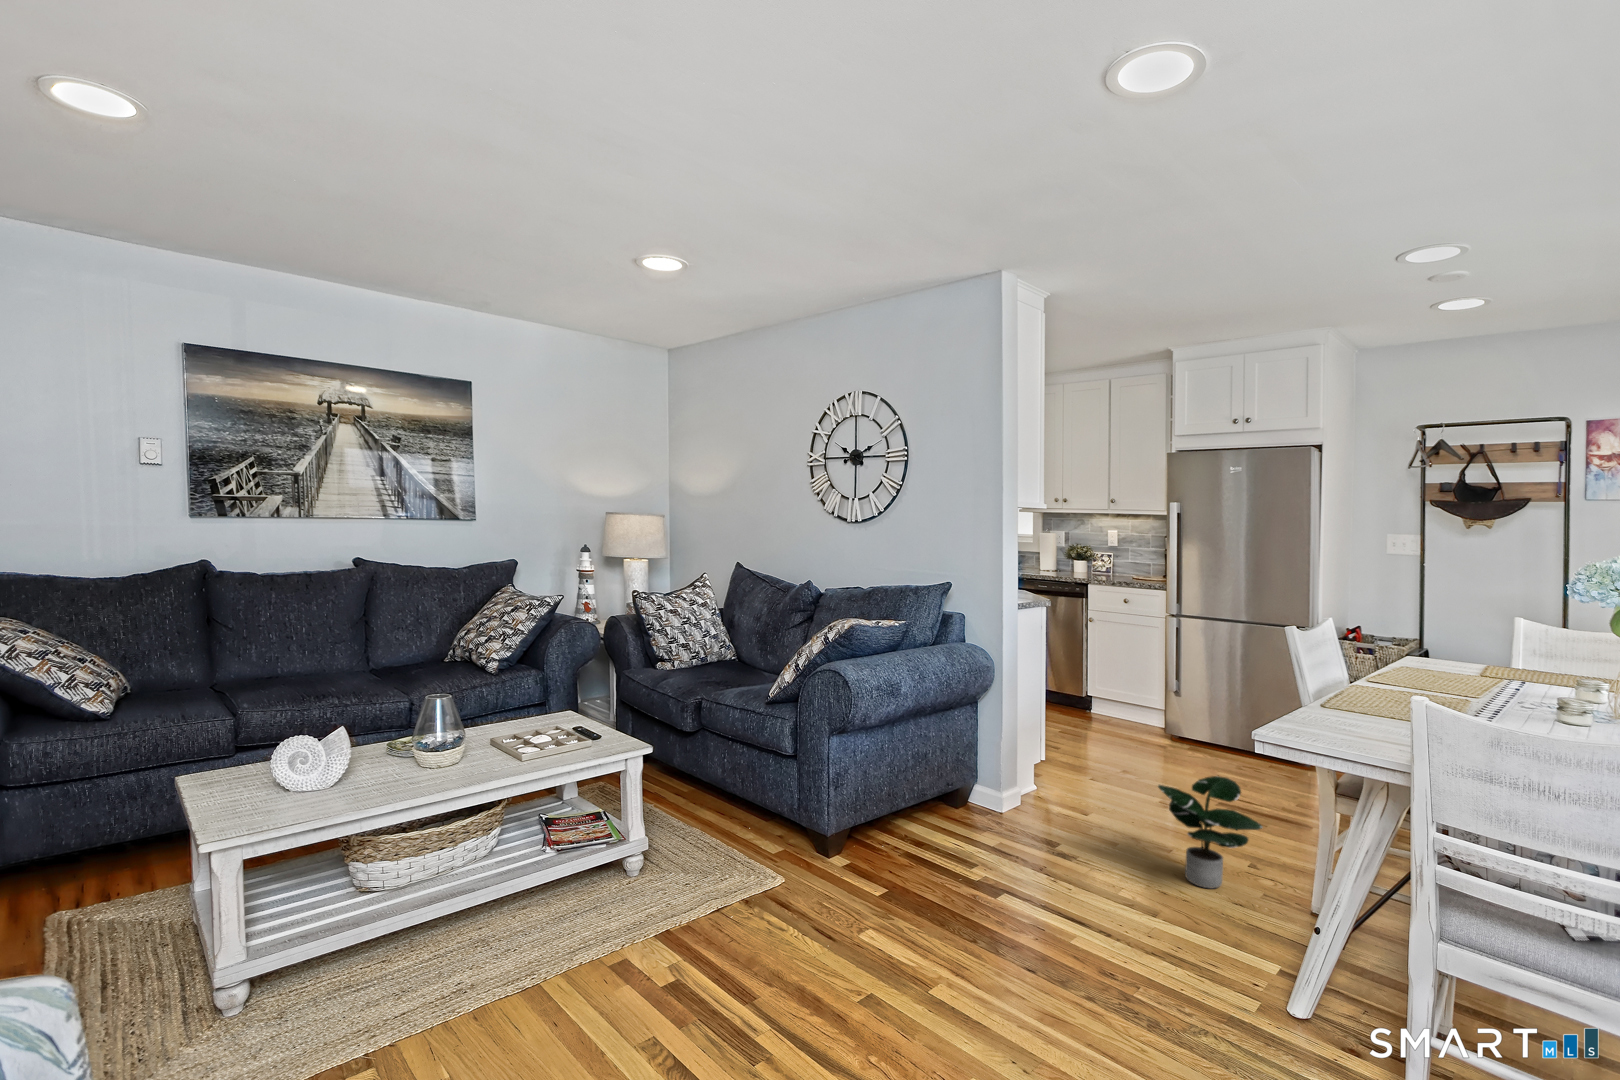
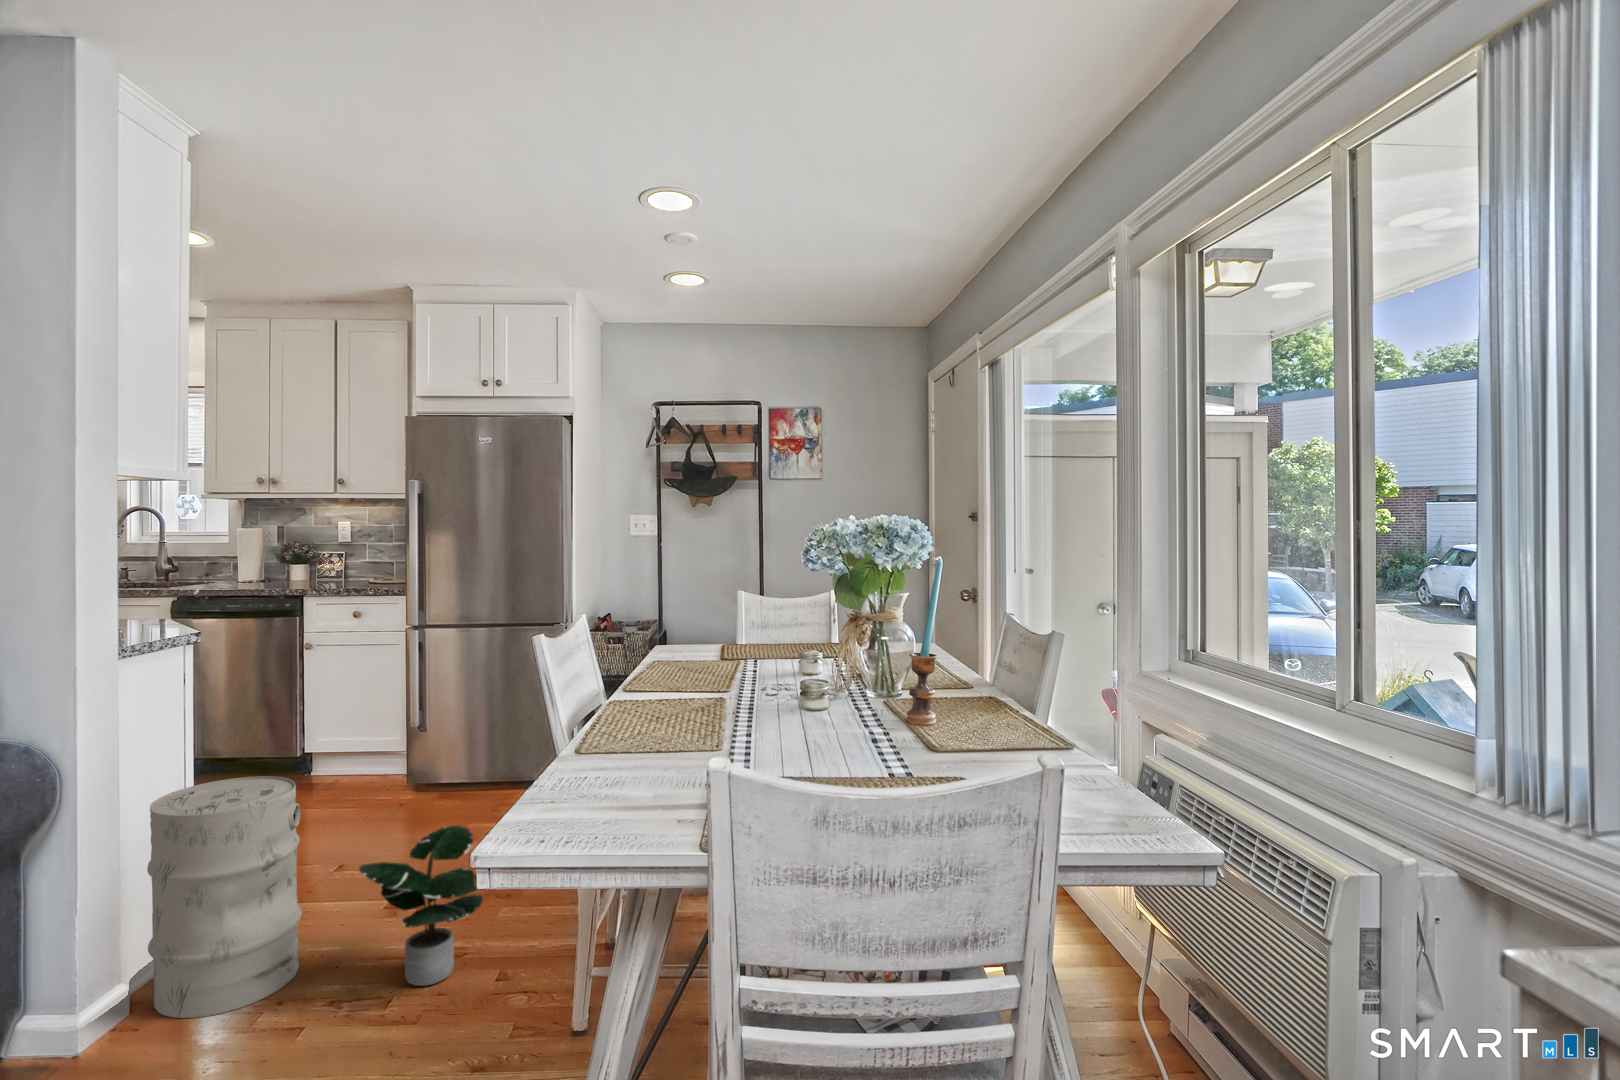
trash can: none [1026,704,1115,853] -> present [147,776,302,1018]

